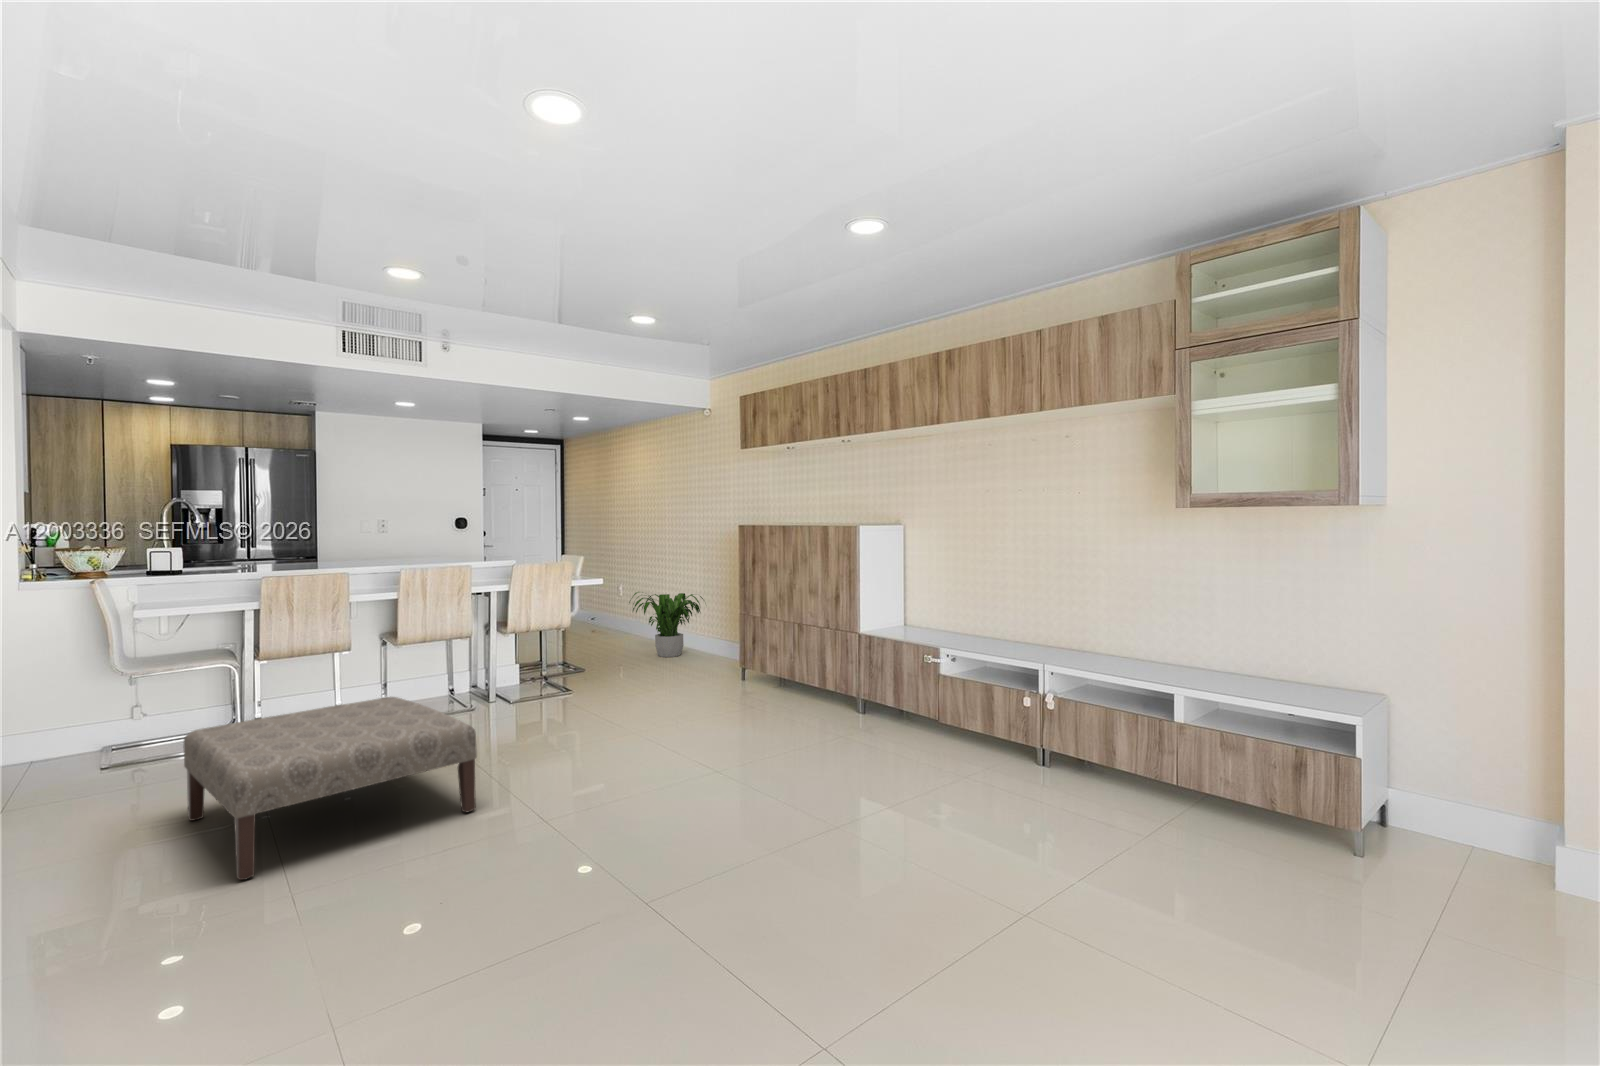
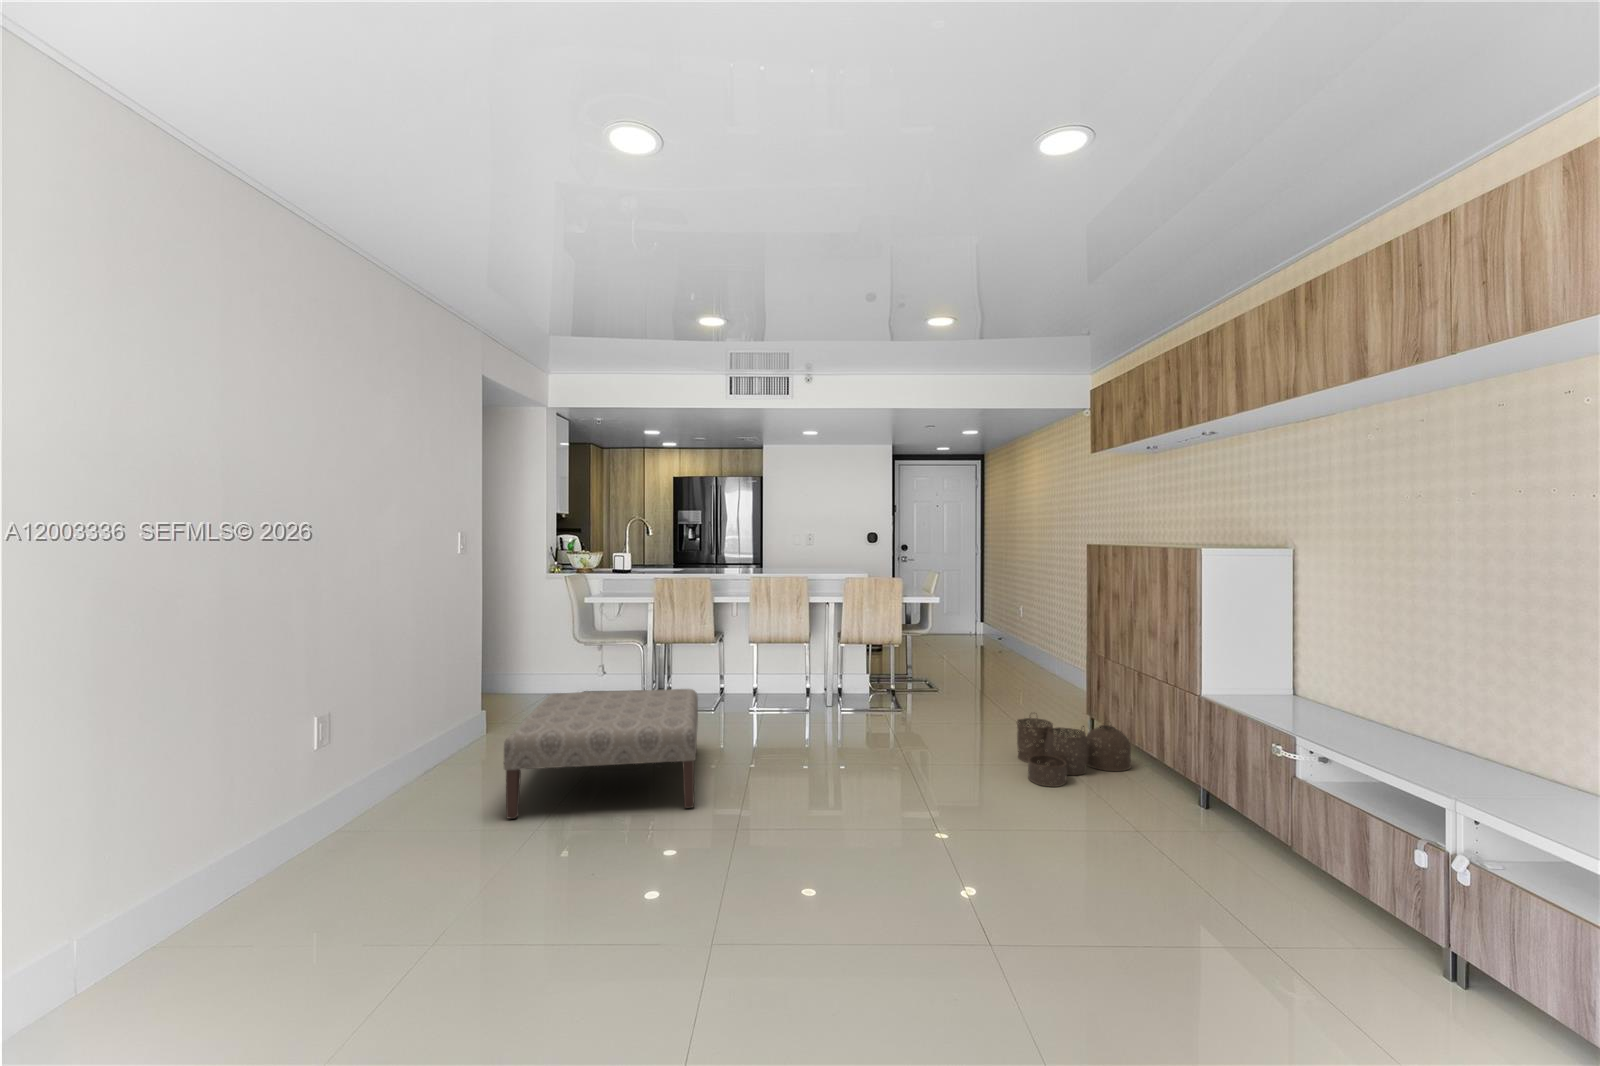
potted plant: present [629,592,704,657] -> none [1001,610,1084,684]
woven basket: none [713,668,798,725] -> present [1017,715,1131,787]

